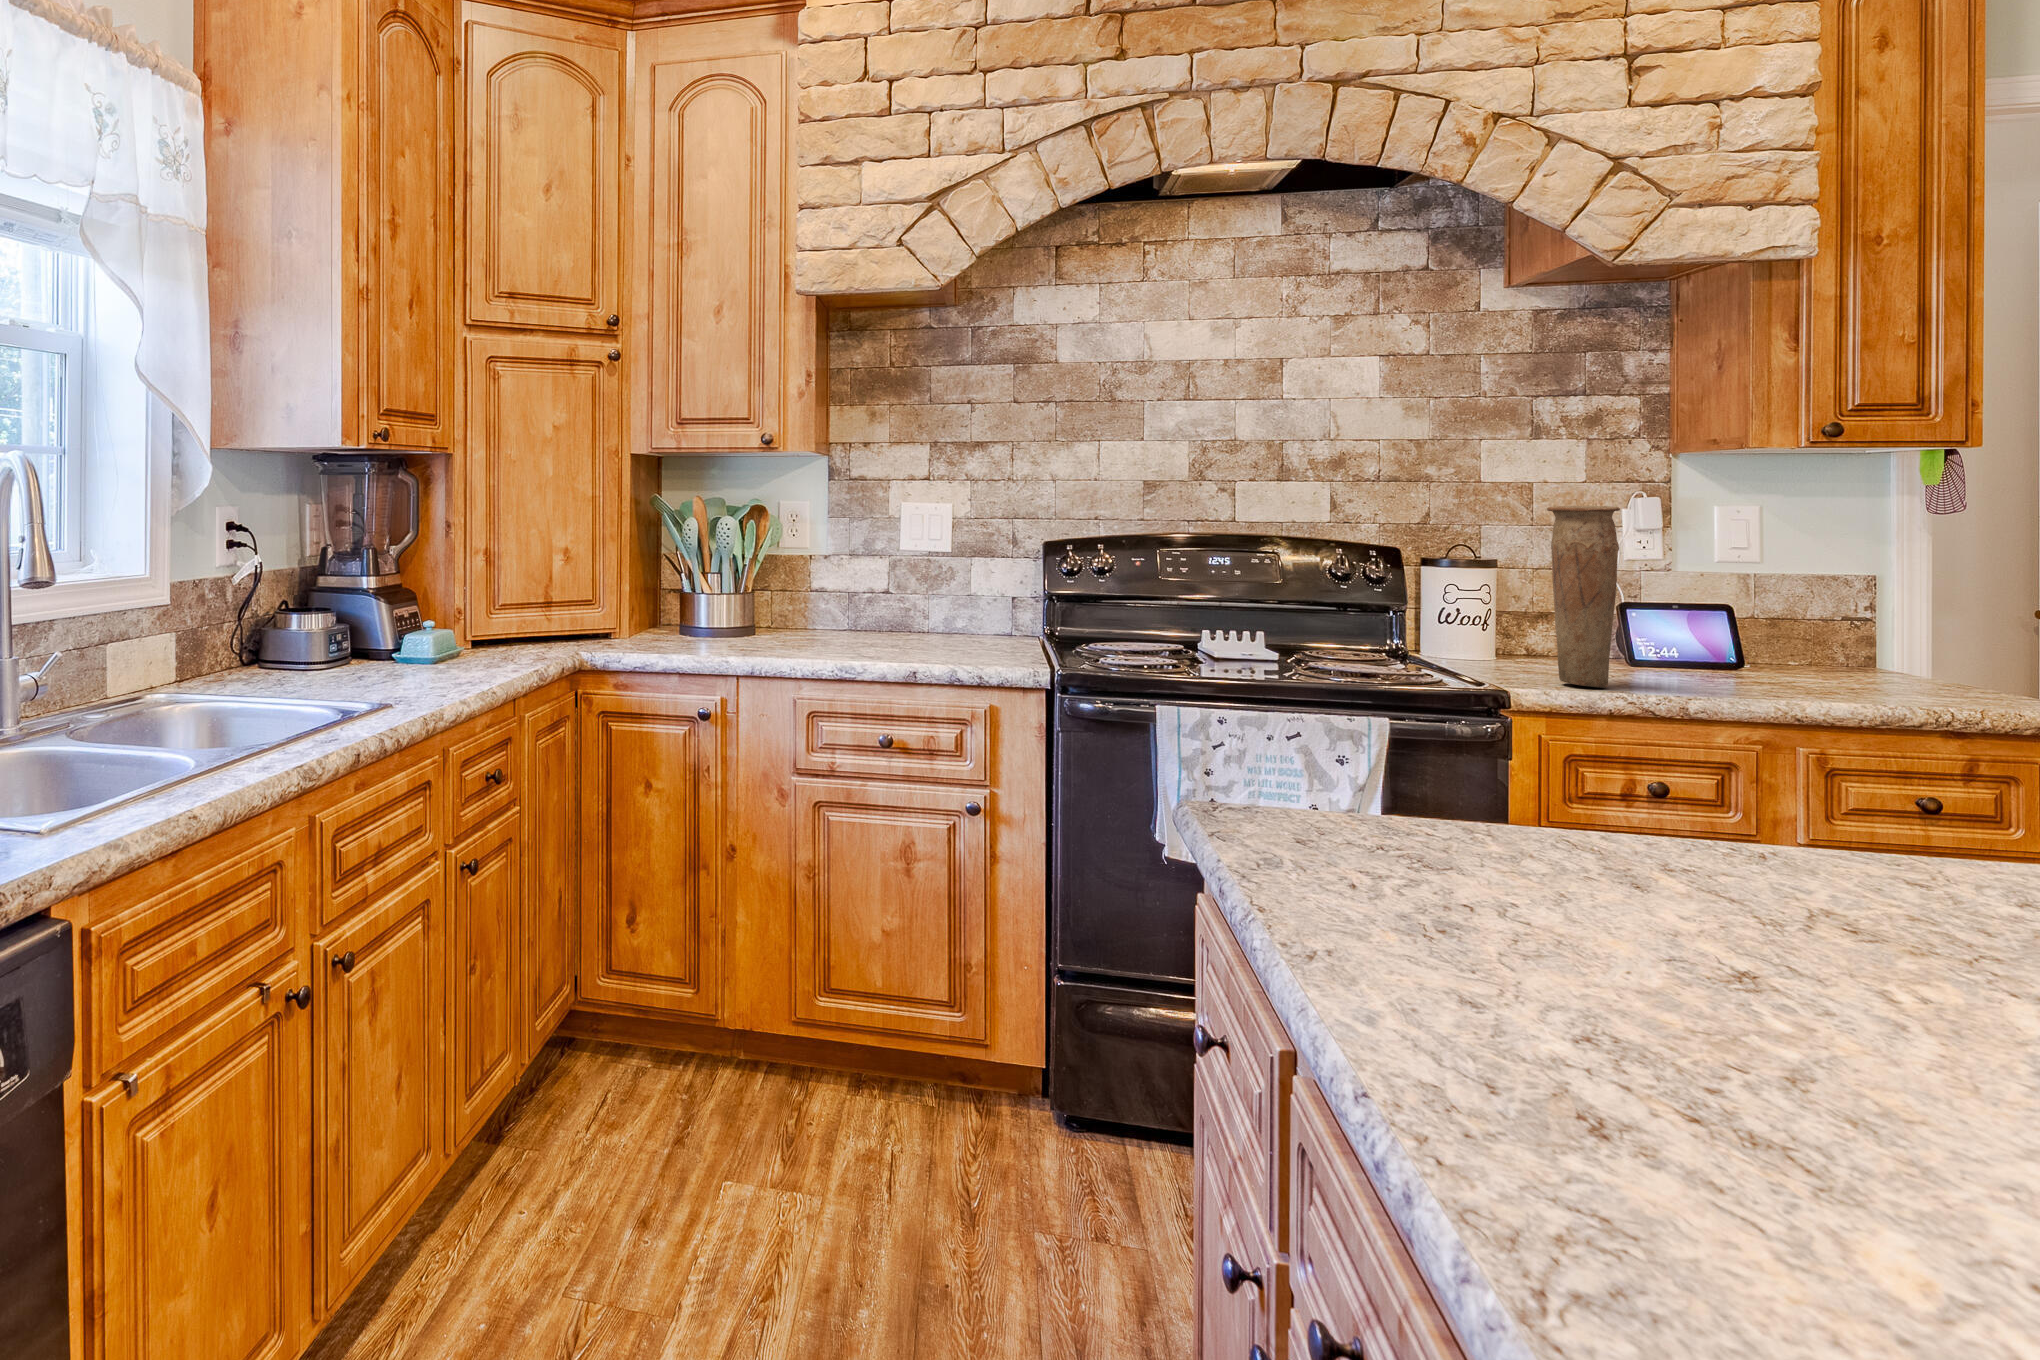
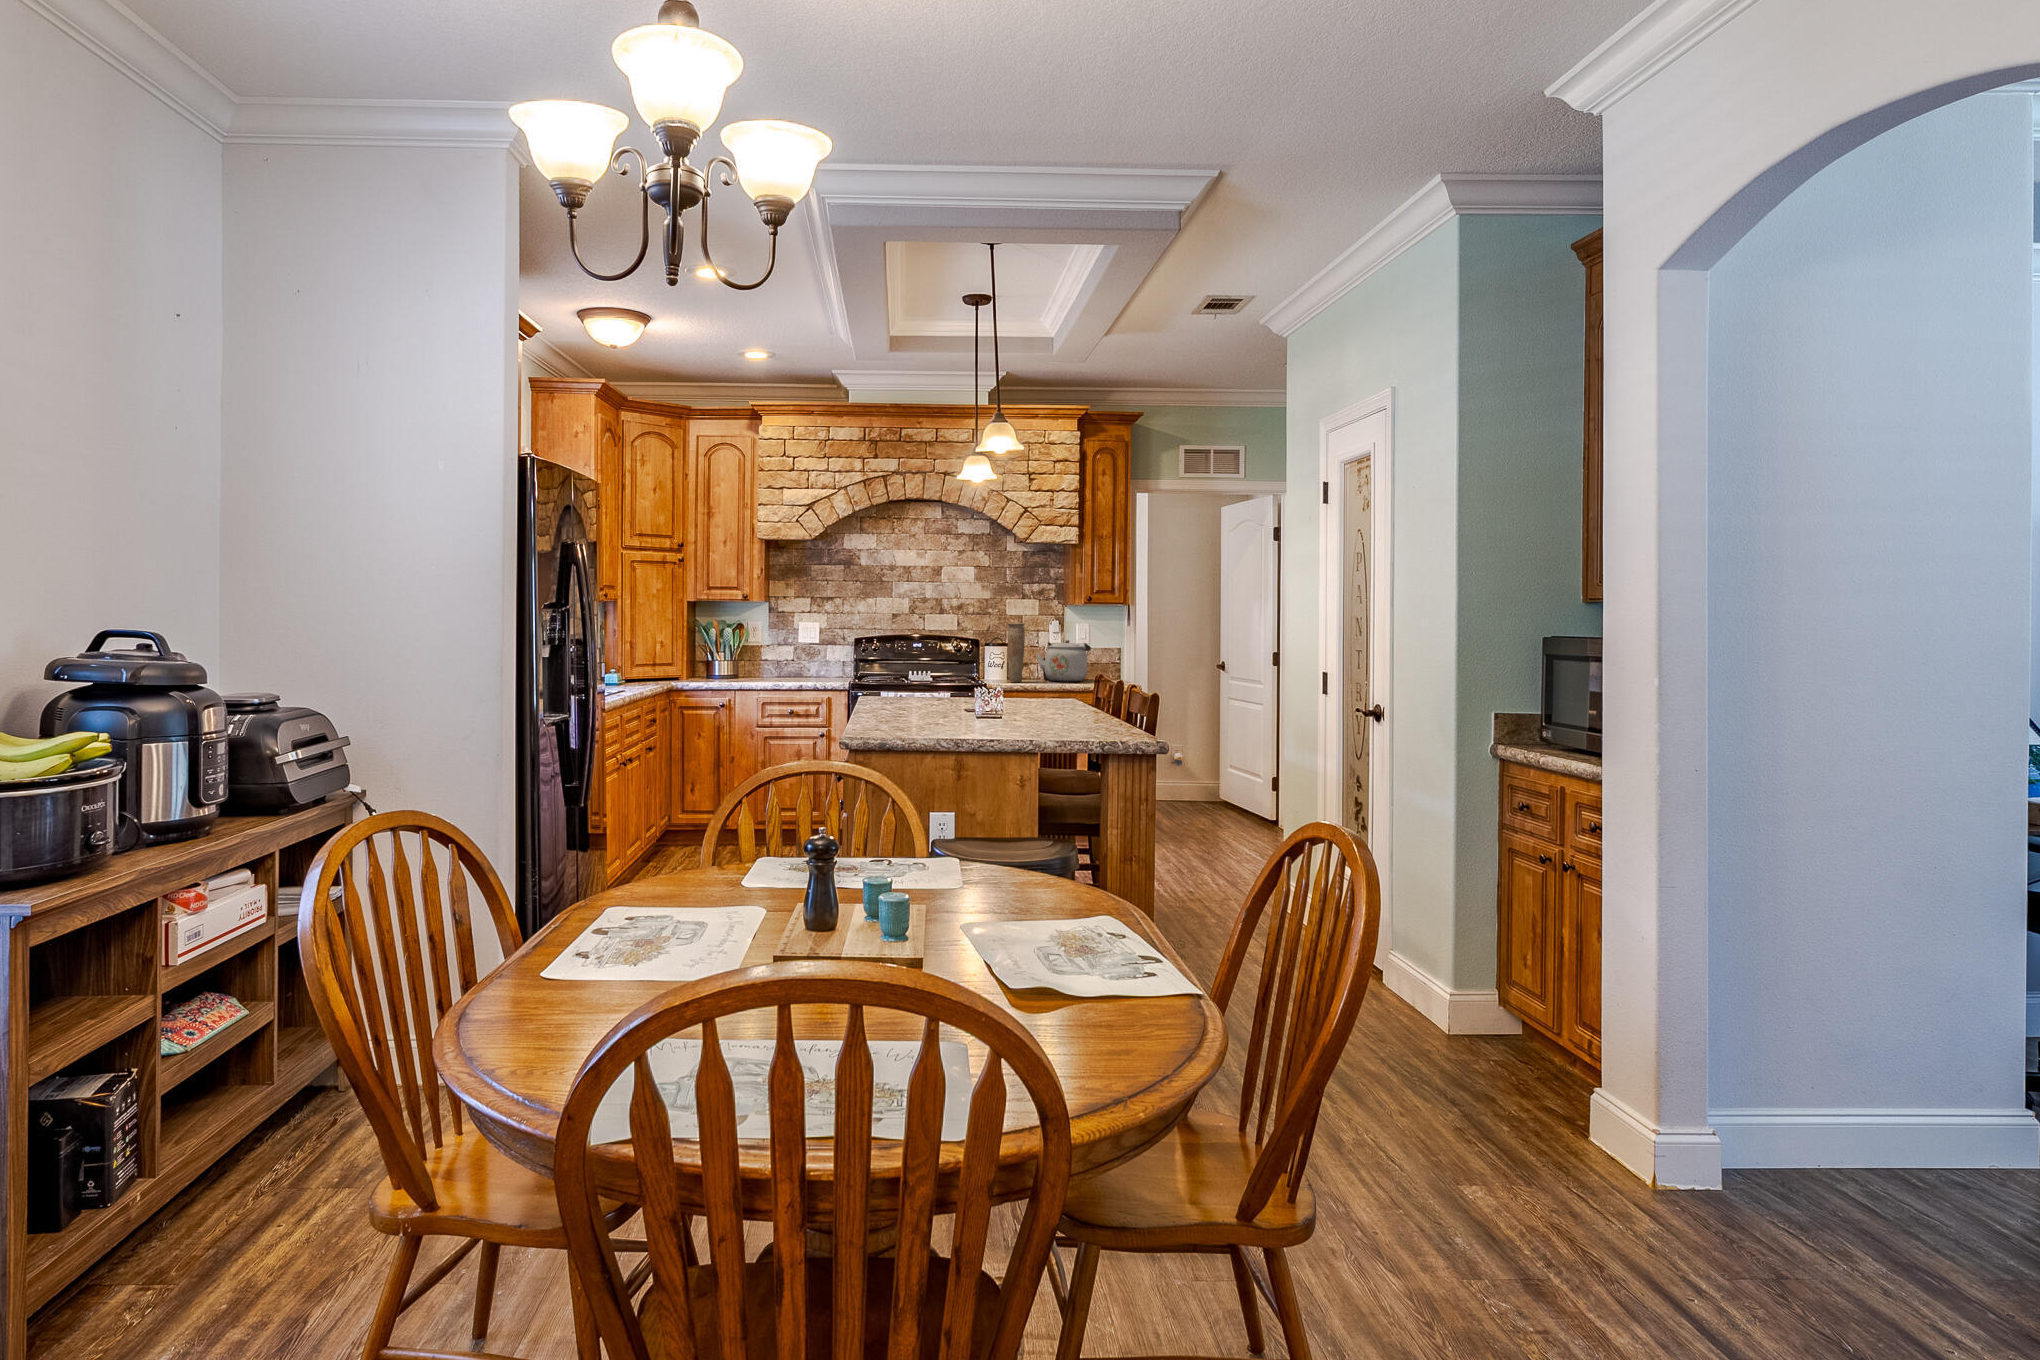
kettle: none [1628,557,1842,690] -> present [1037,640,1091,682]

